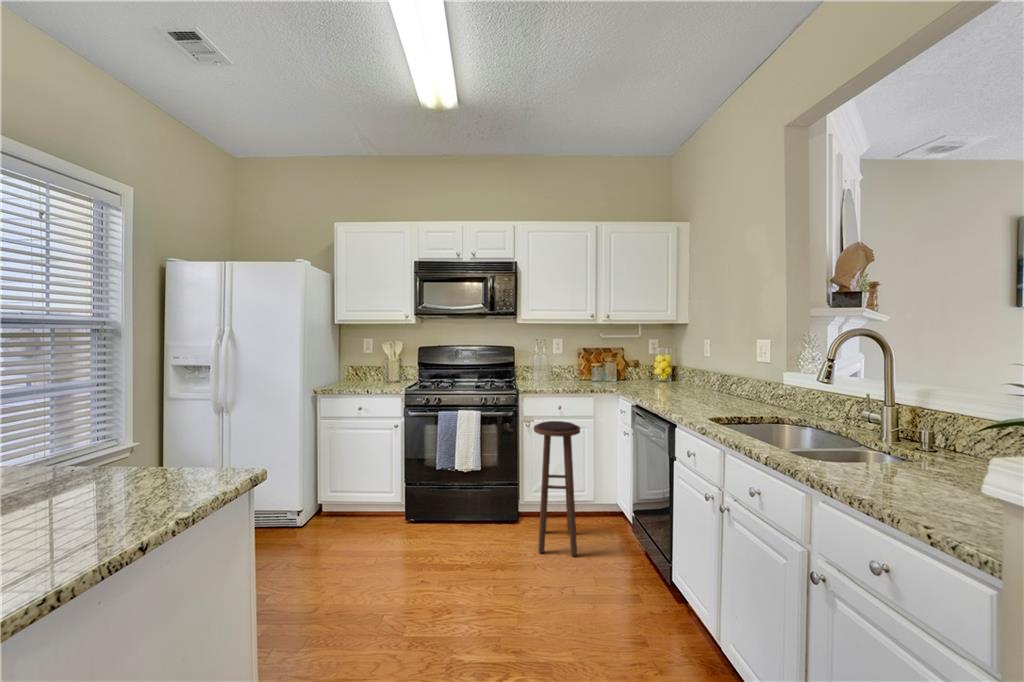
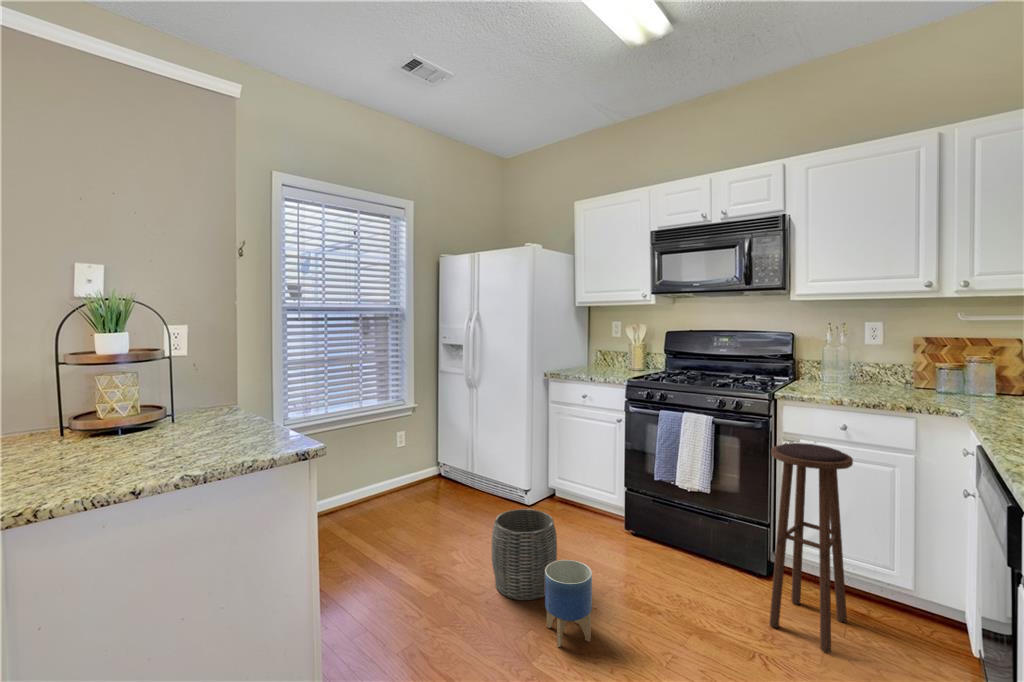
woven basket: none [307,524,377,621] -> present [492,509,557,600]
planter: none [390,556,434,640] -> present [545,560,592,647]

